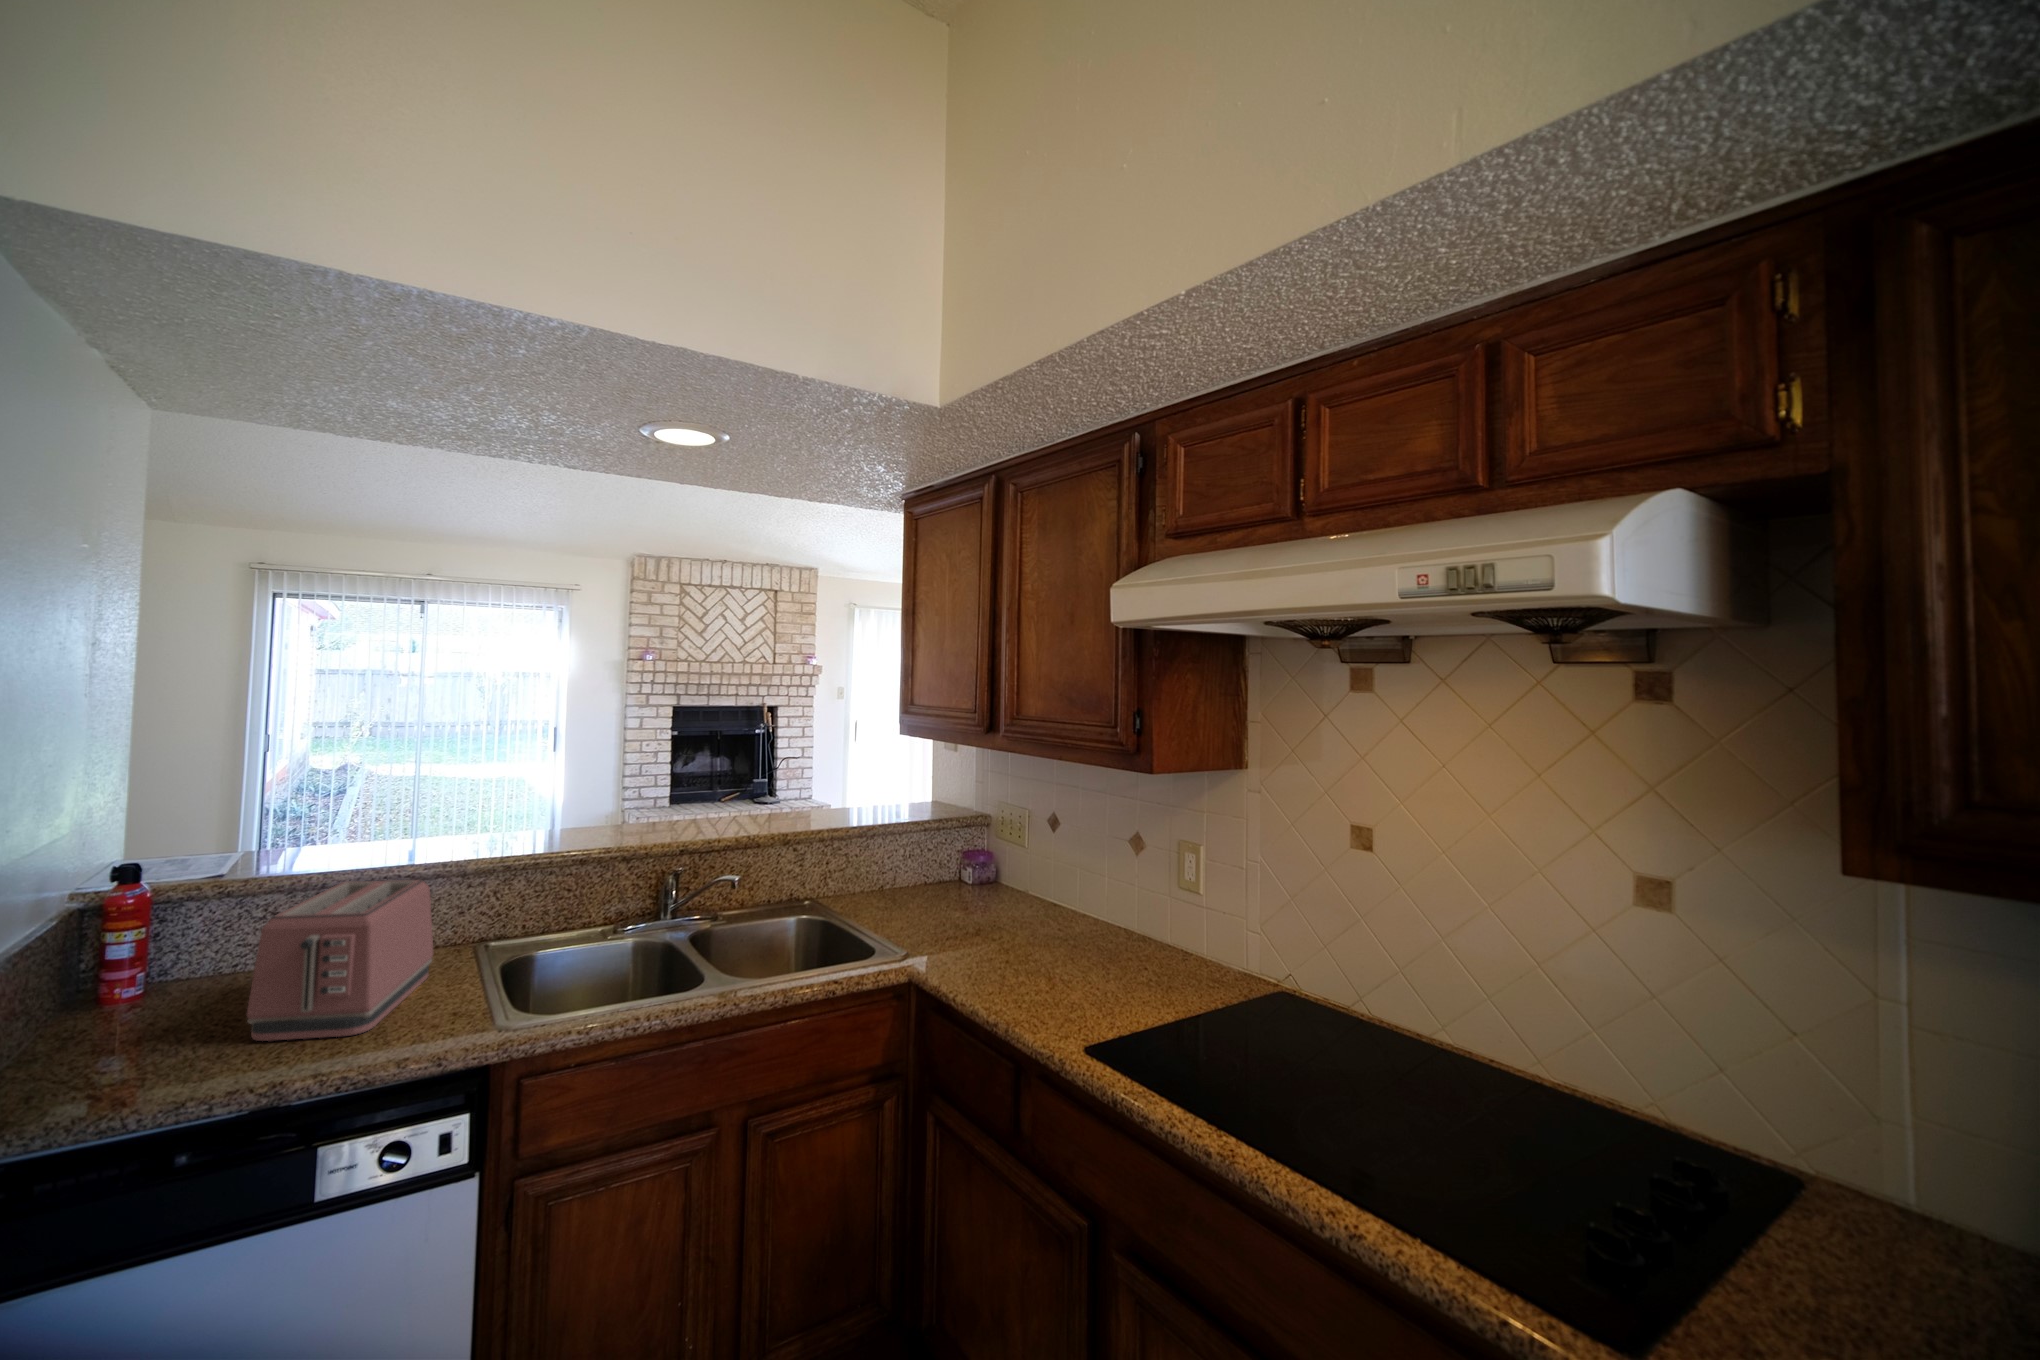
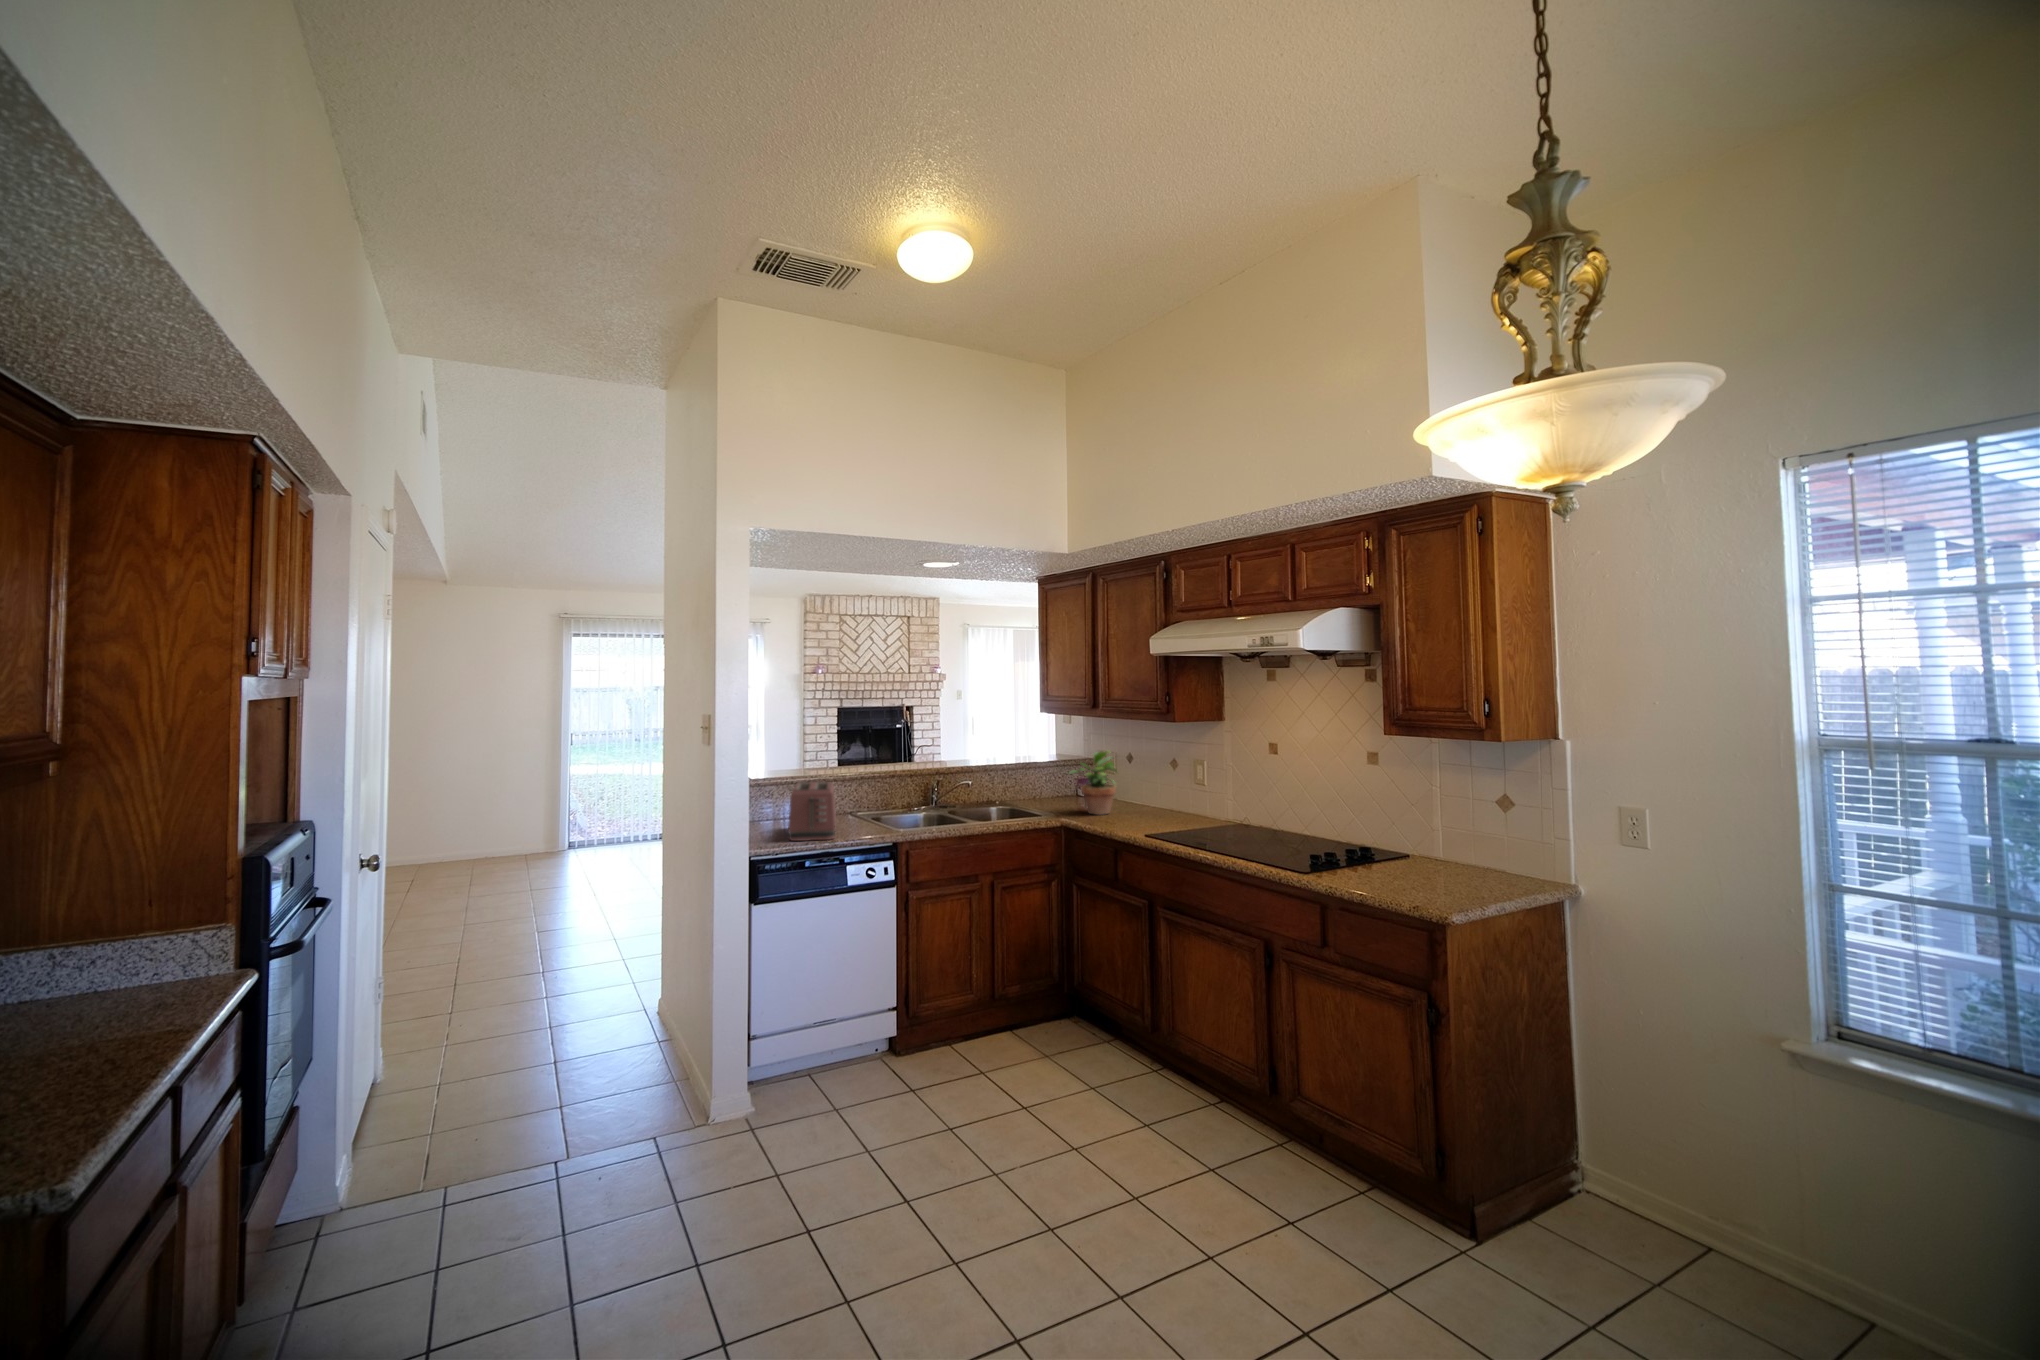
potted plant: none [937,812,1031,938] -> present [1069,751,1117,815]

